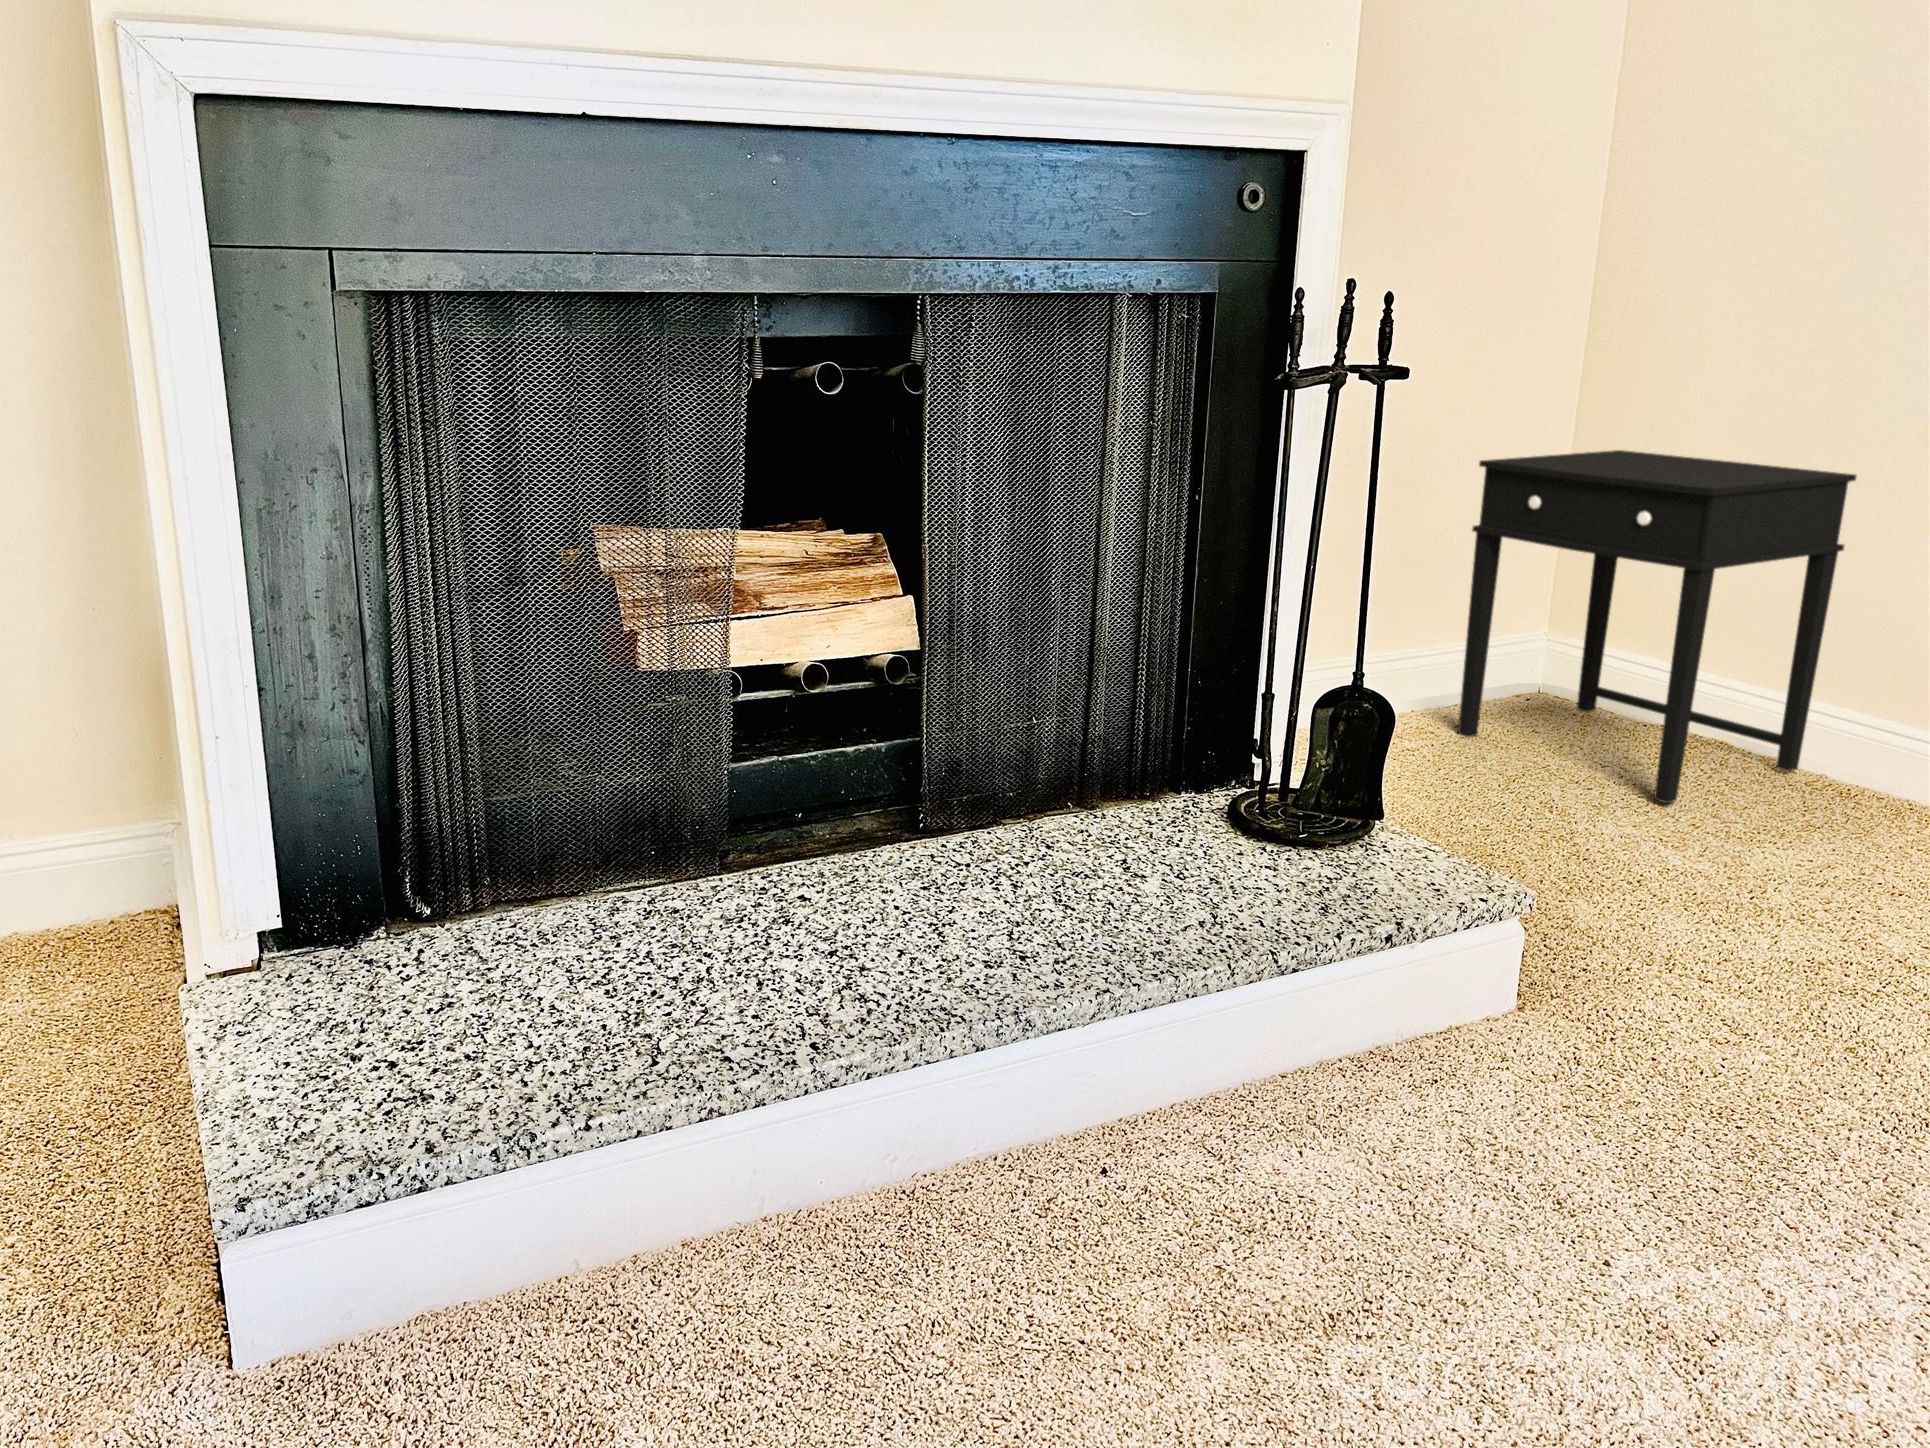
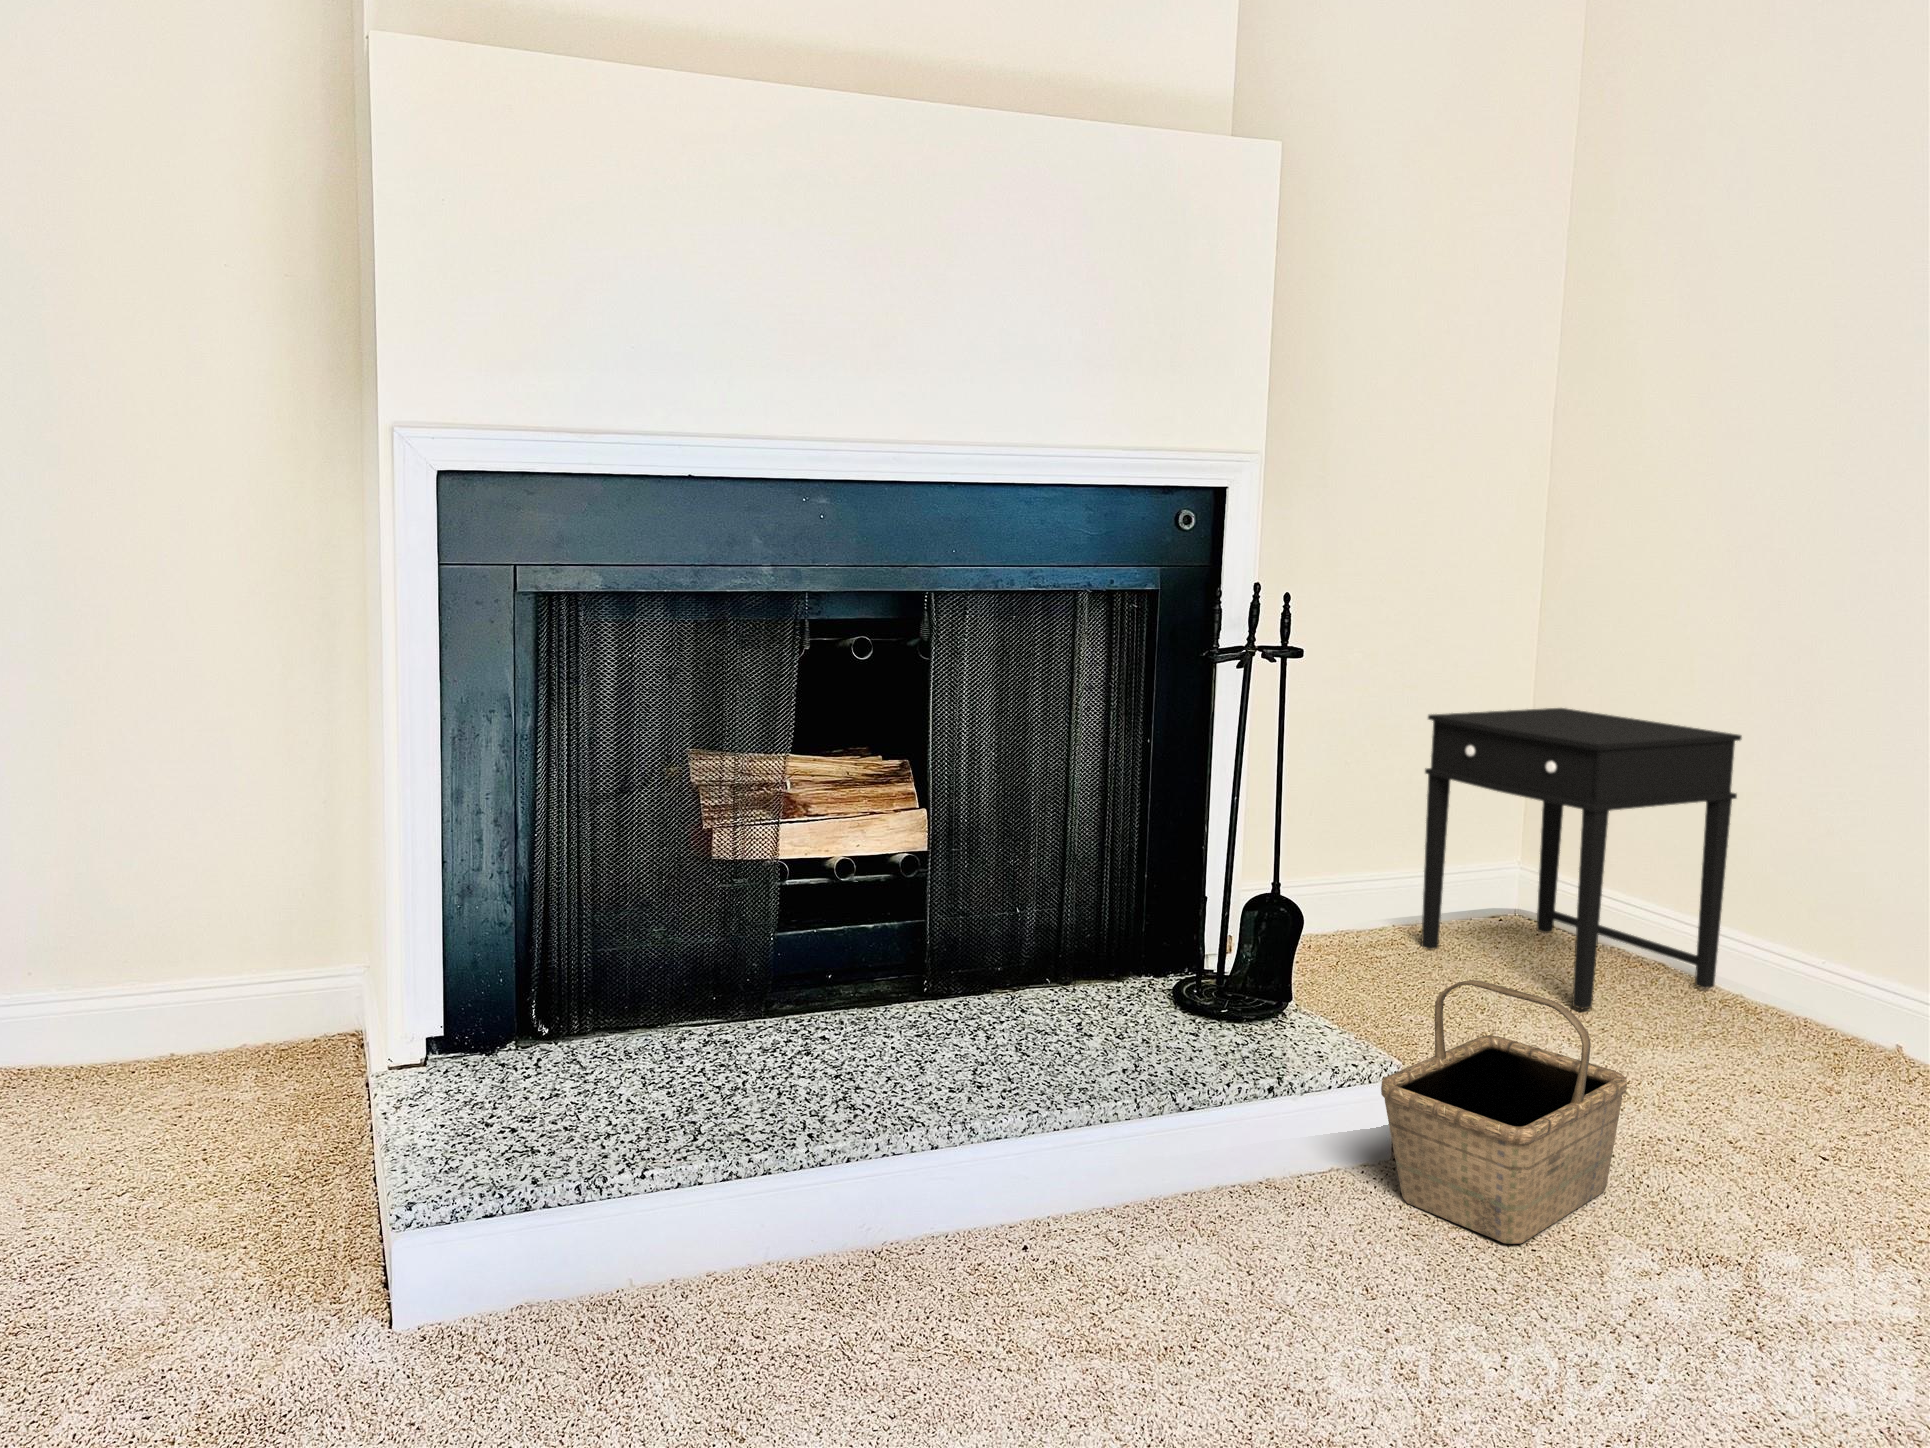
basket: none [1533,790,1826,1122] -> present [1381,980,1627,1244]

